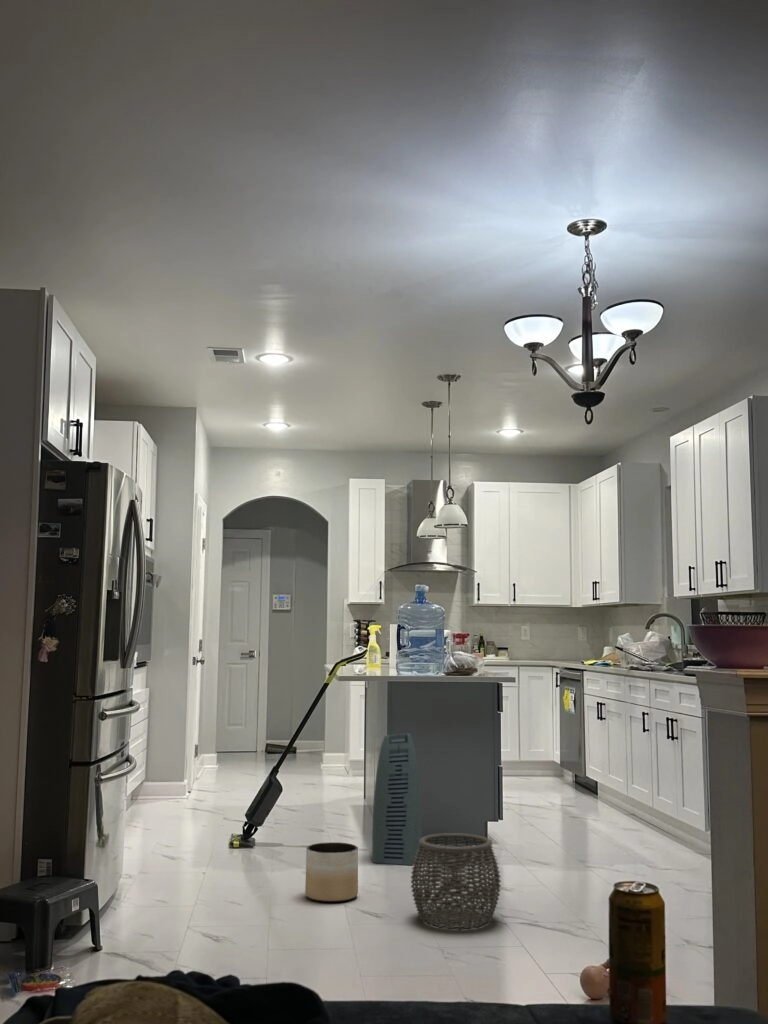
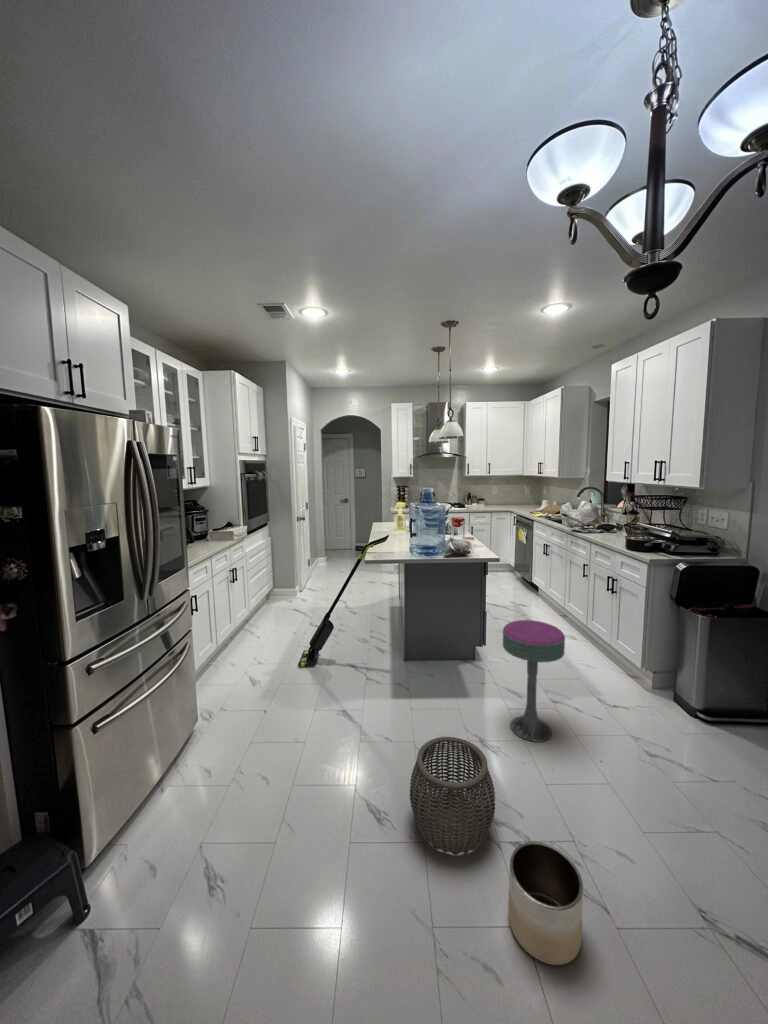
air purifier: present [372,734,422,865] -> none [392,598,428,697]
bar stool: none [516,744,587,886] -> present [503,620,565,742]
planter: present [305,842,358,902] -> present [508,842,583,965]

